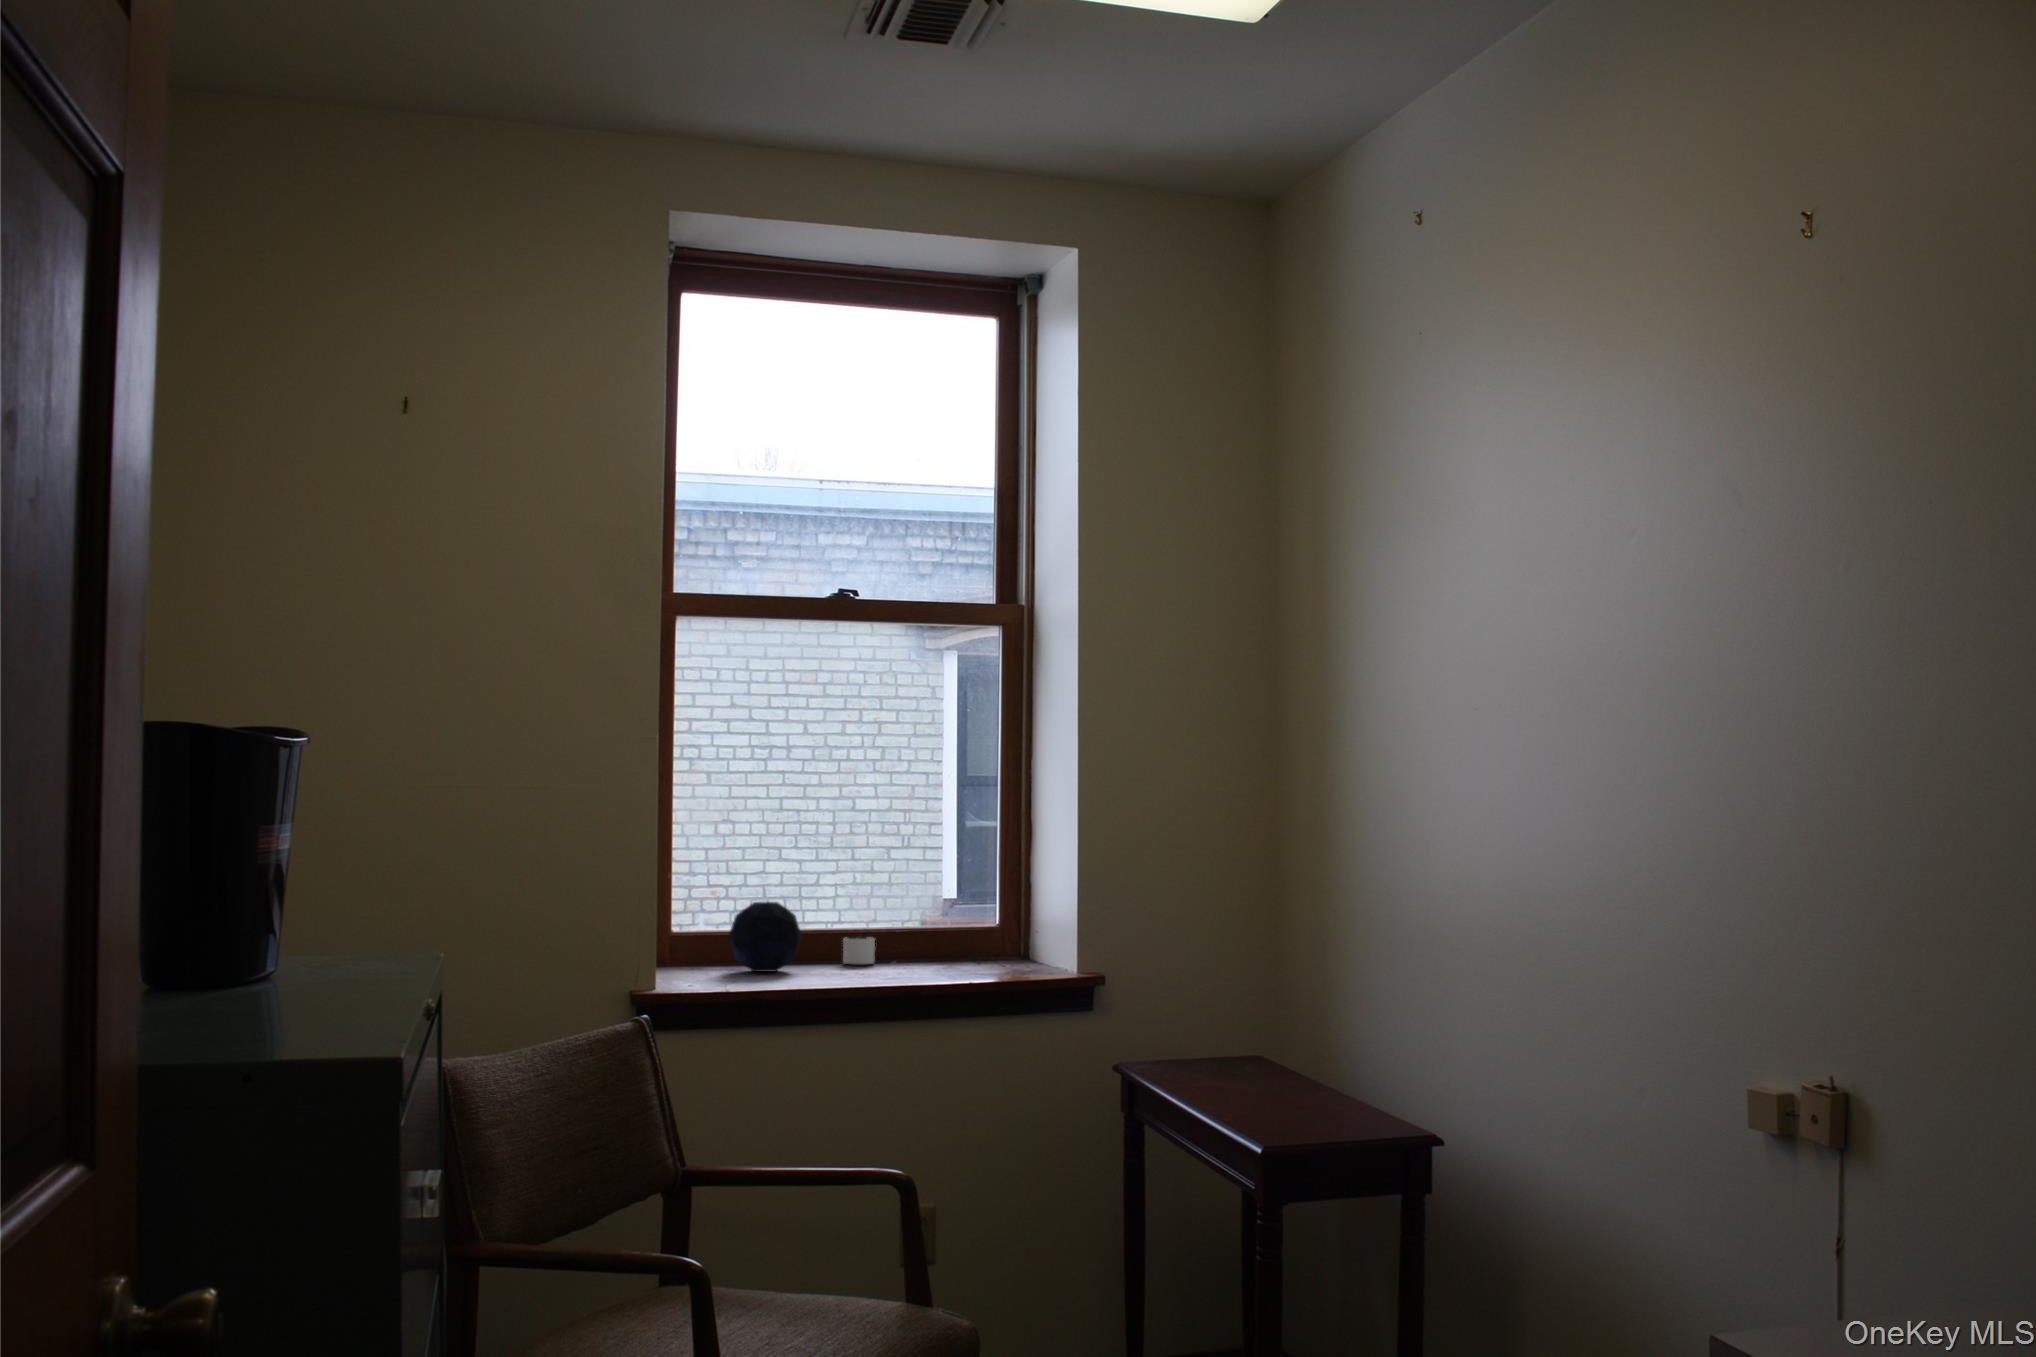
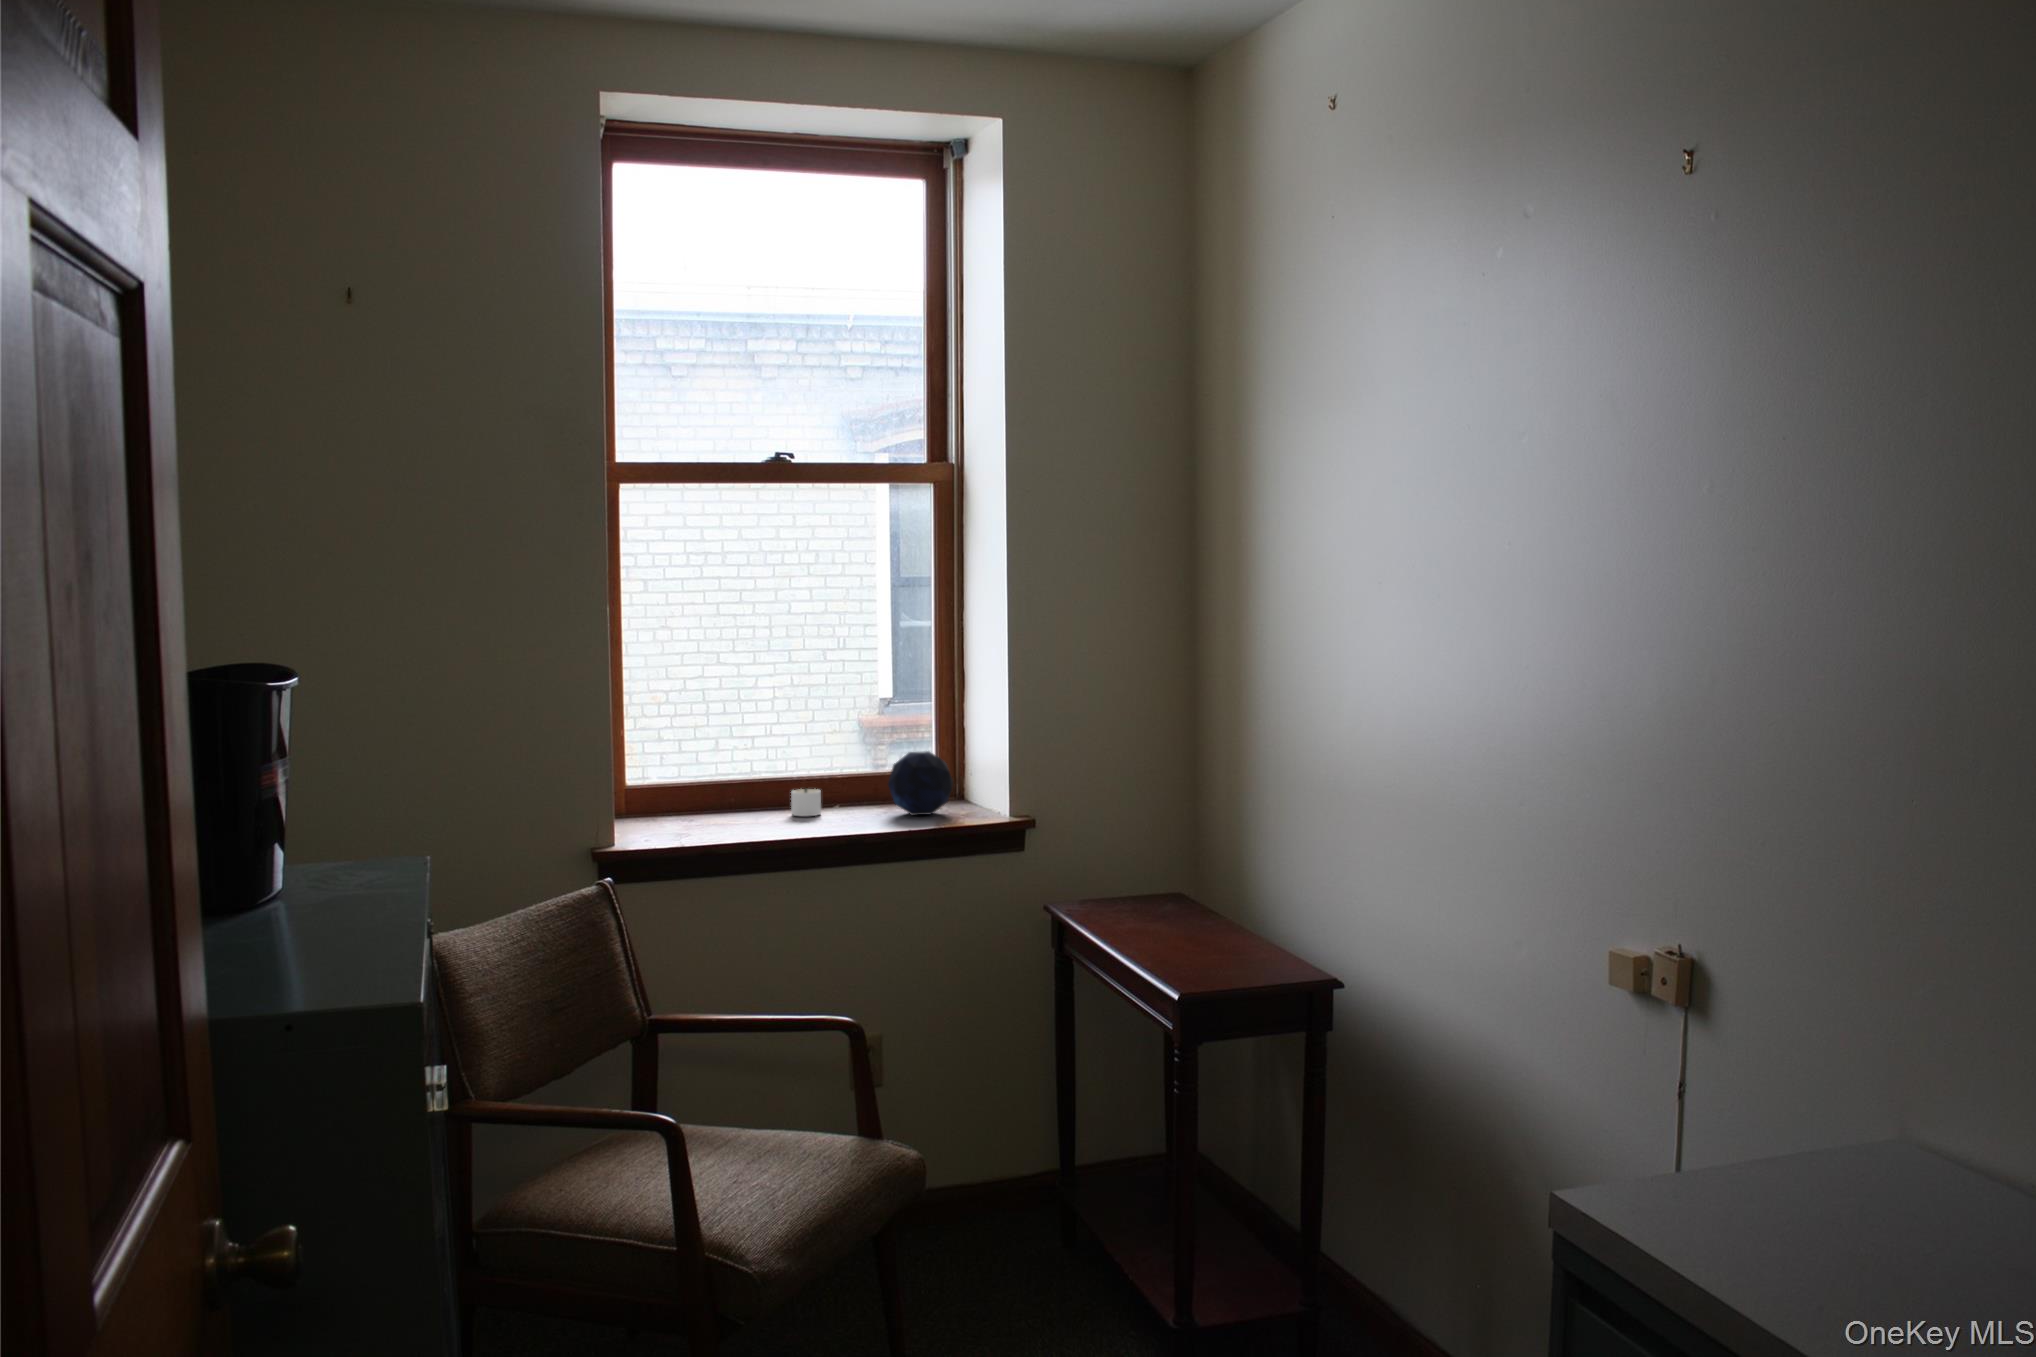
decorative orb: present [728,902,802,972] -> present [888,751,953,815]

